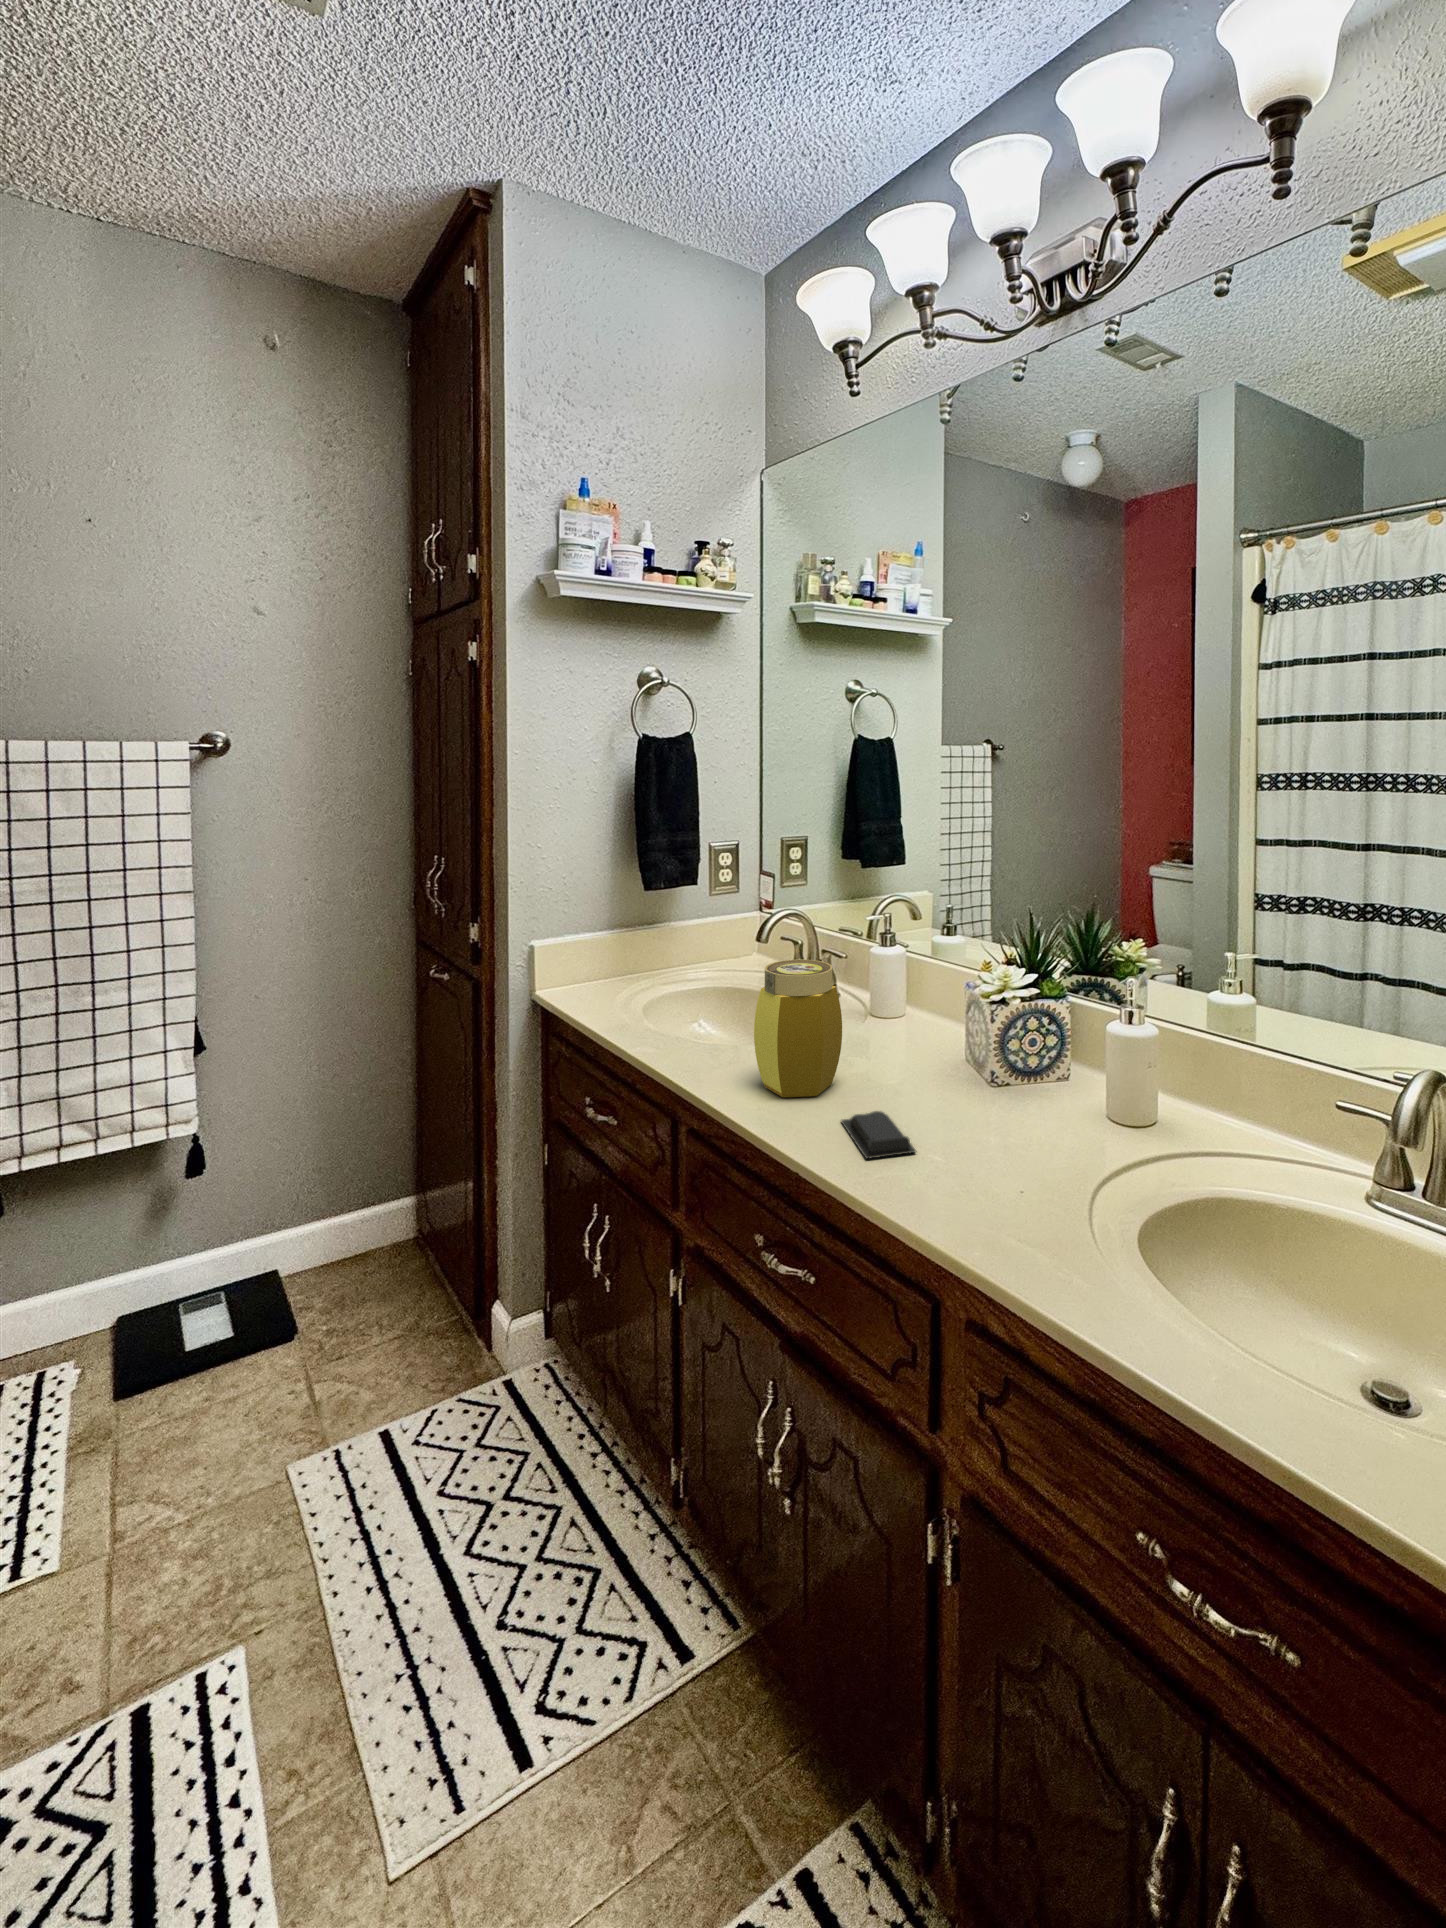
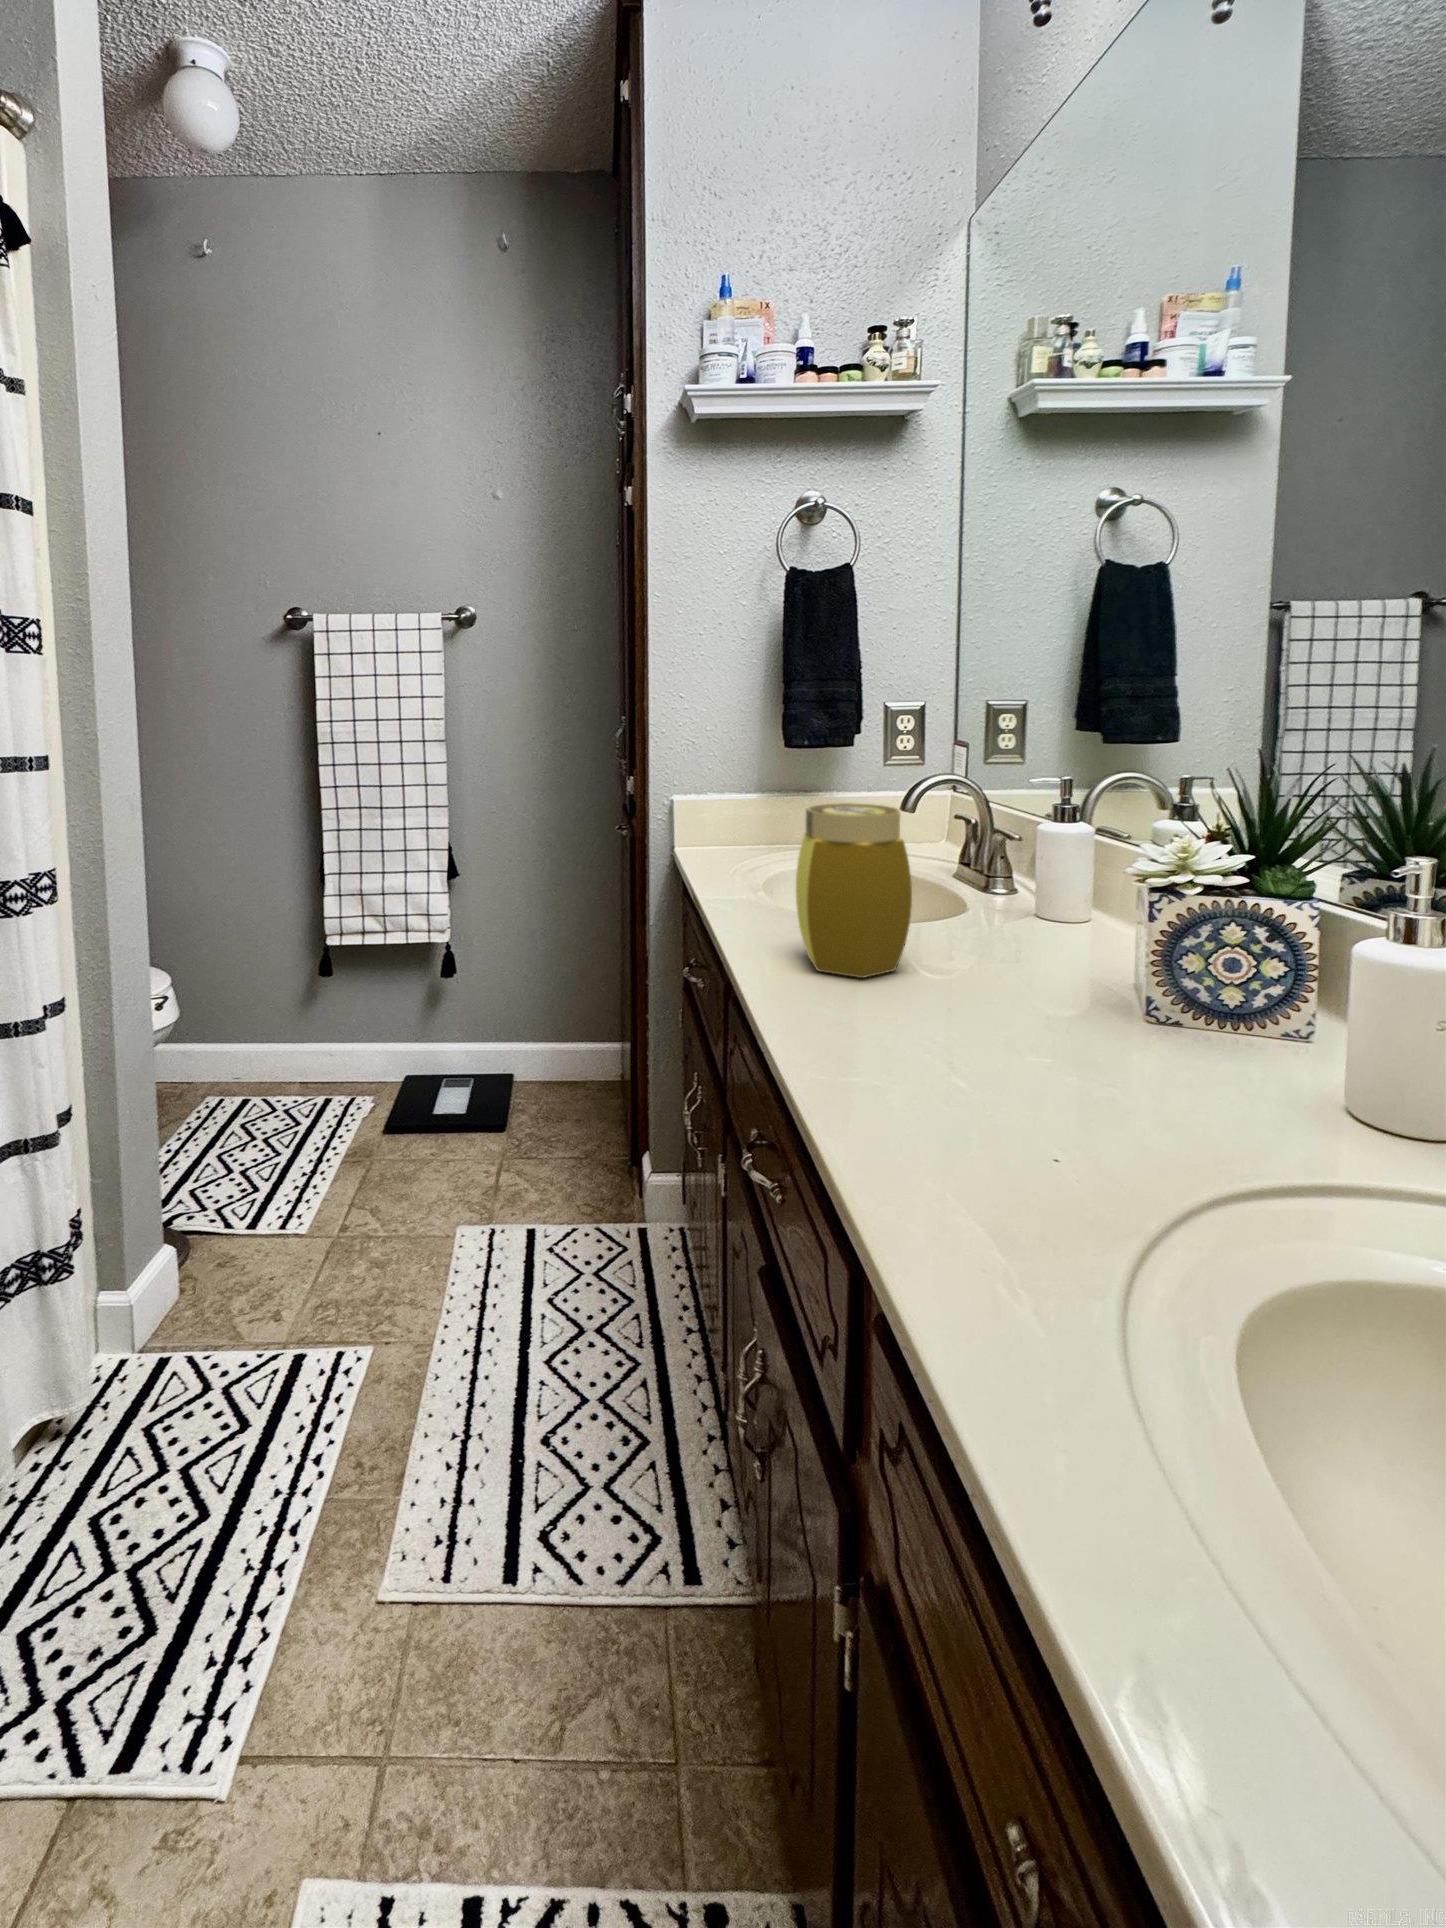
soap bar: present [841,1111,917,1159] -> none [851,1002,936,1065]

